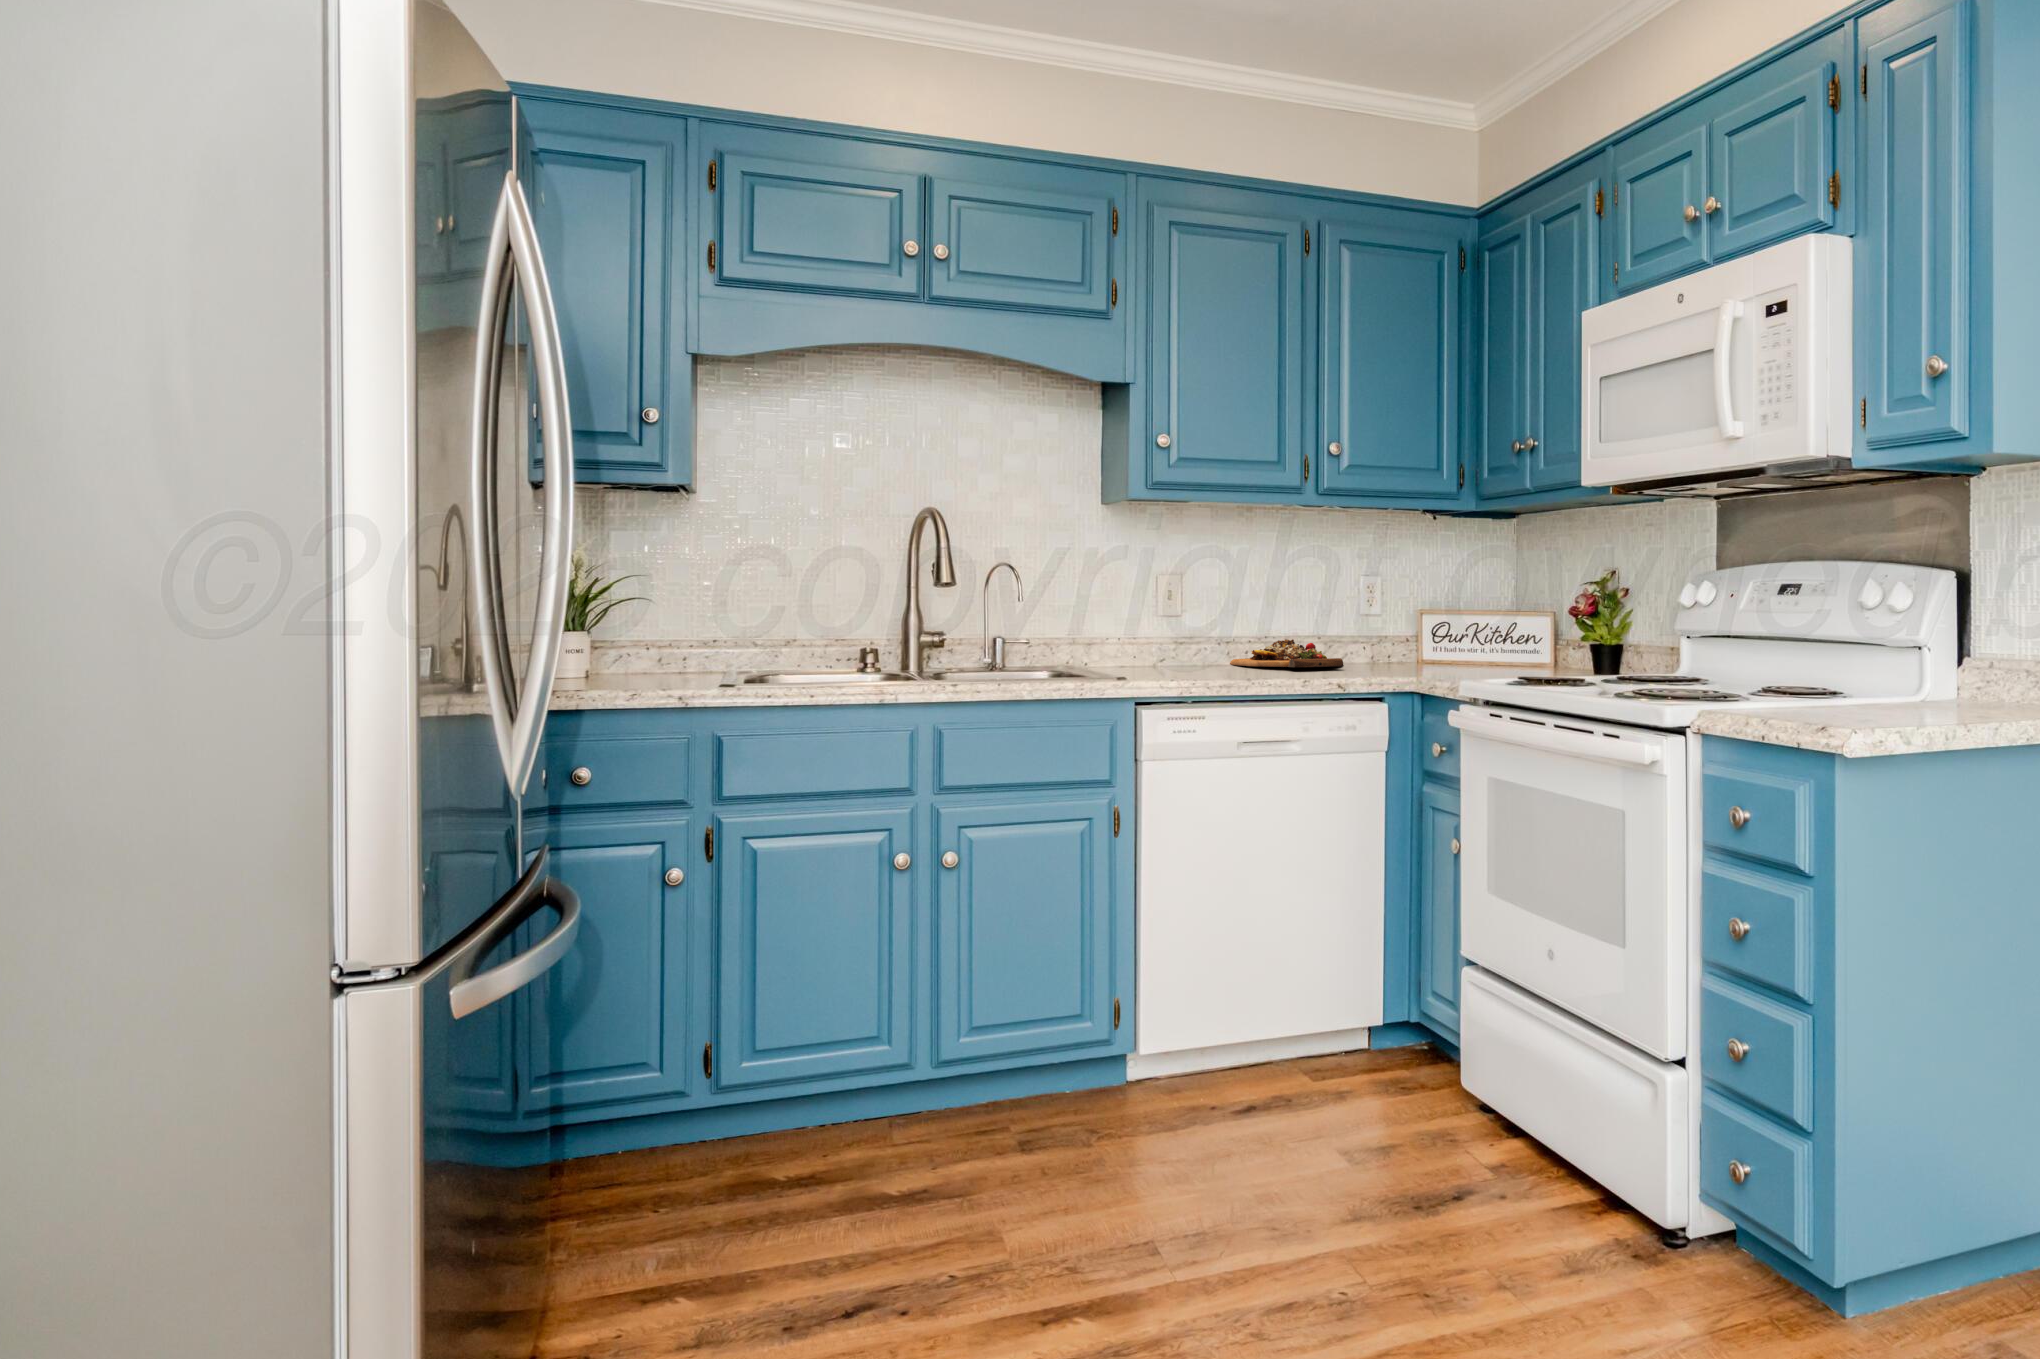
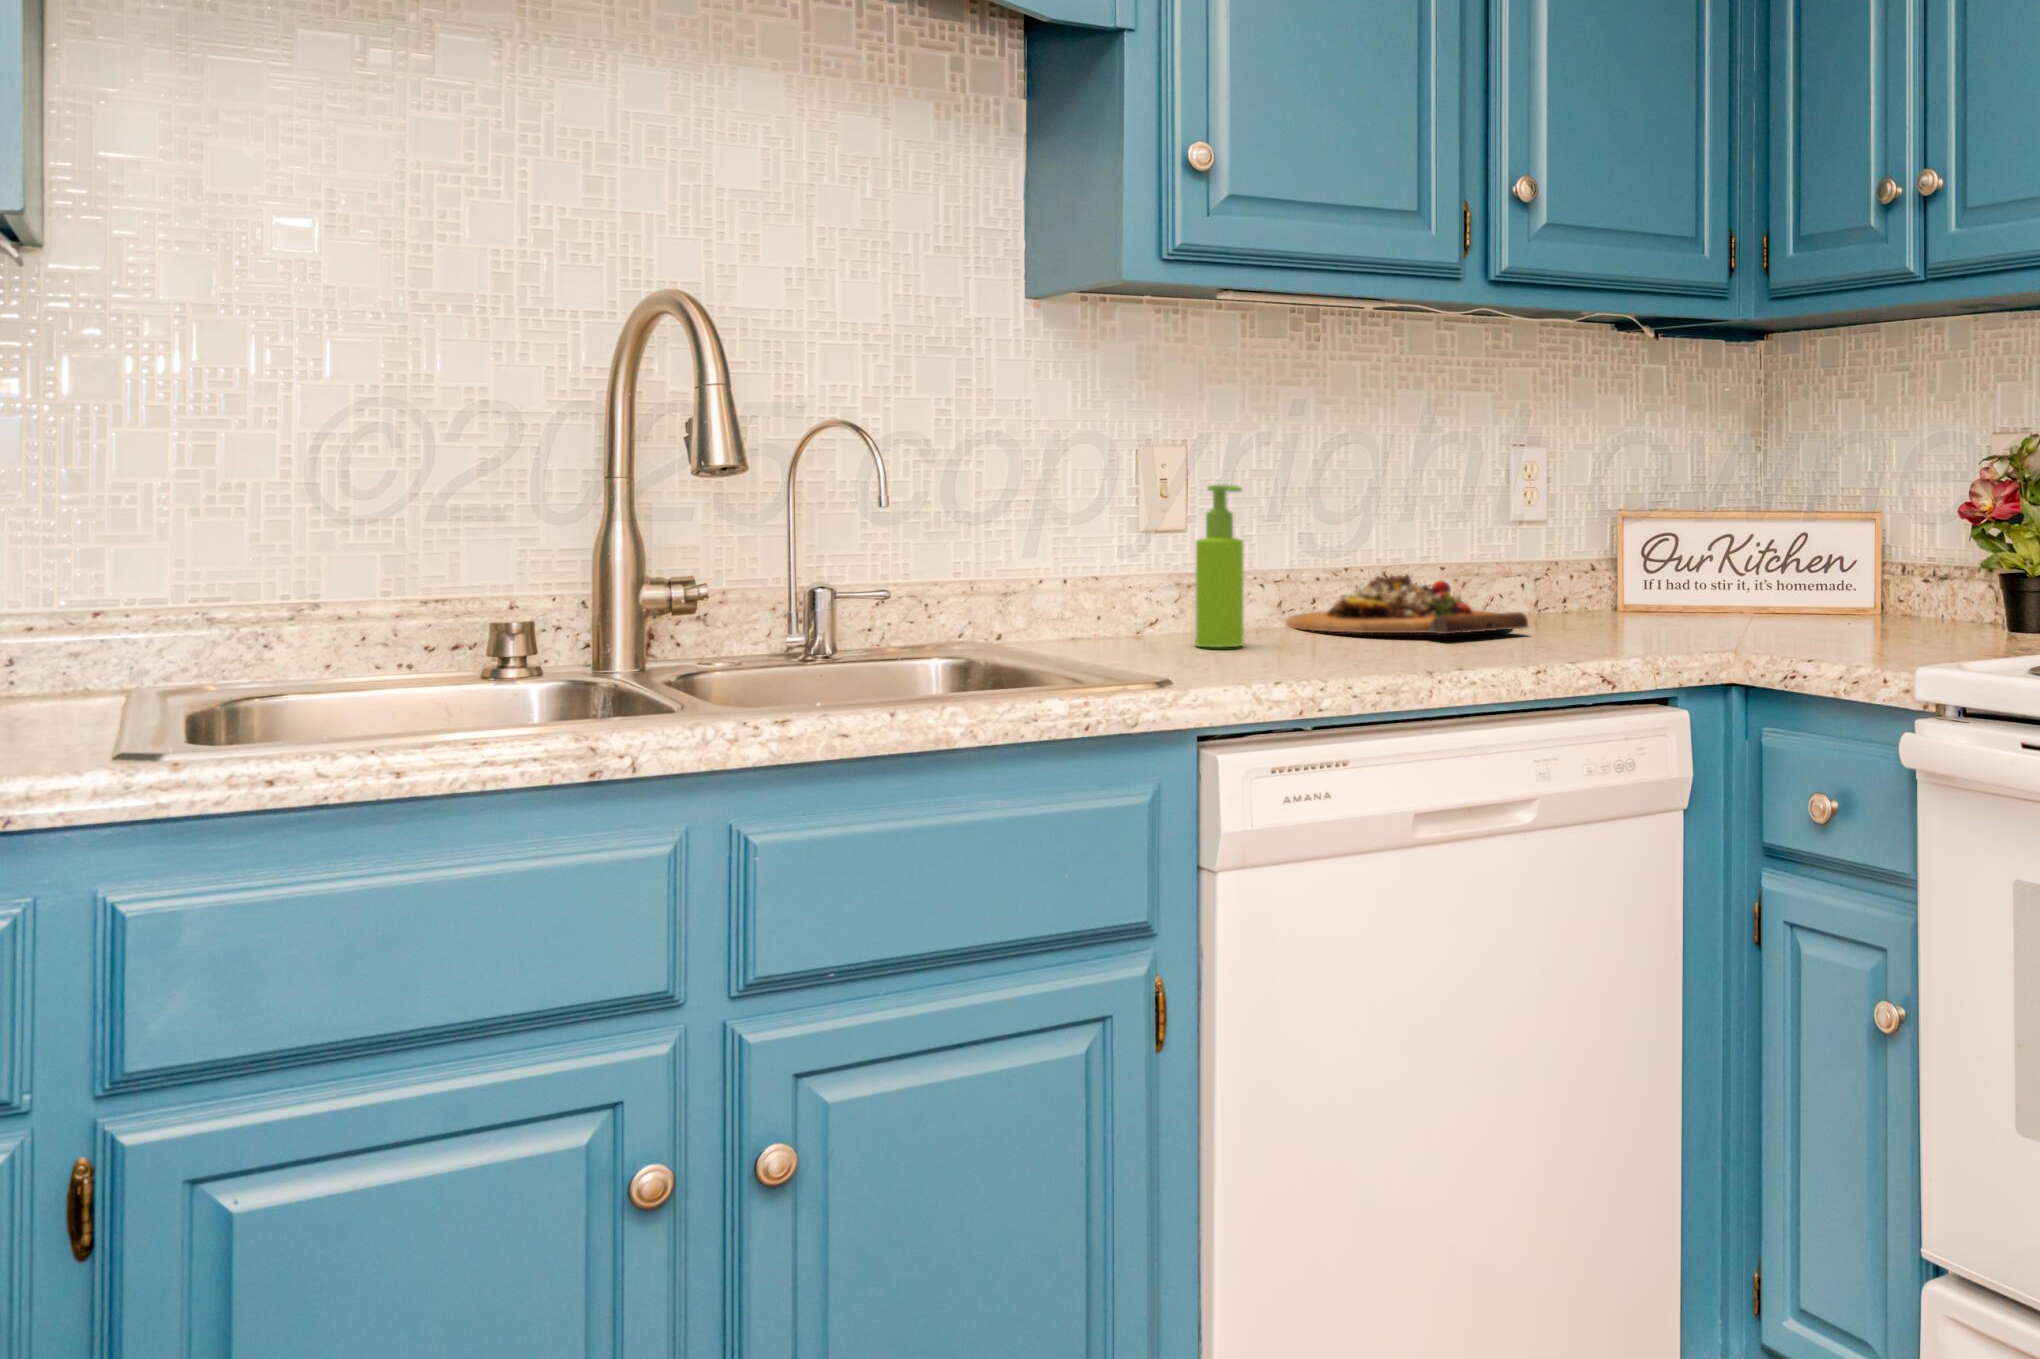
soap dispenser: none [1171,594,1193,670] -> present [1196,485,1243,647]

